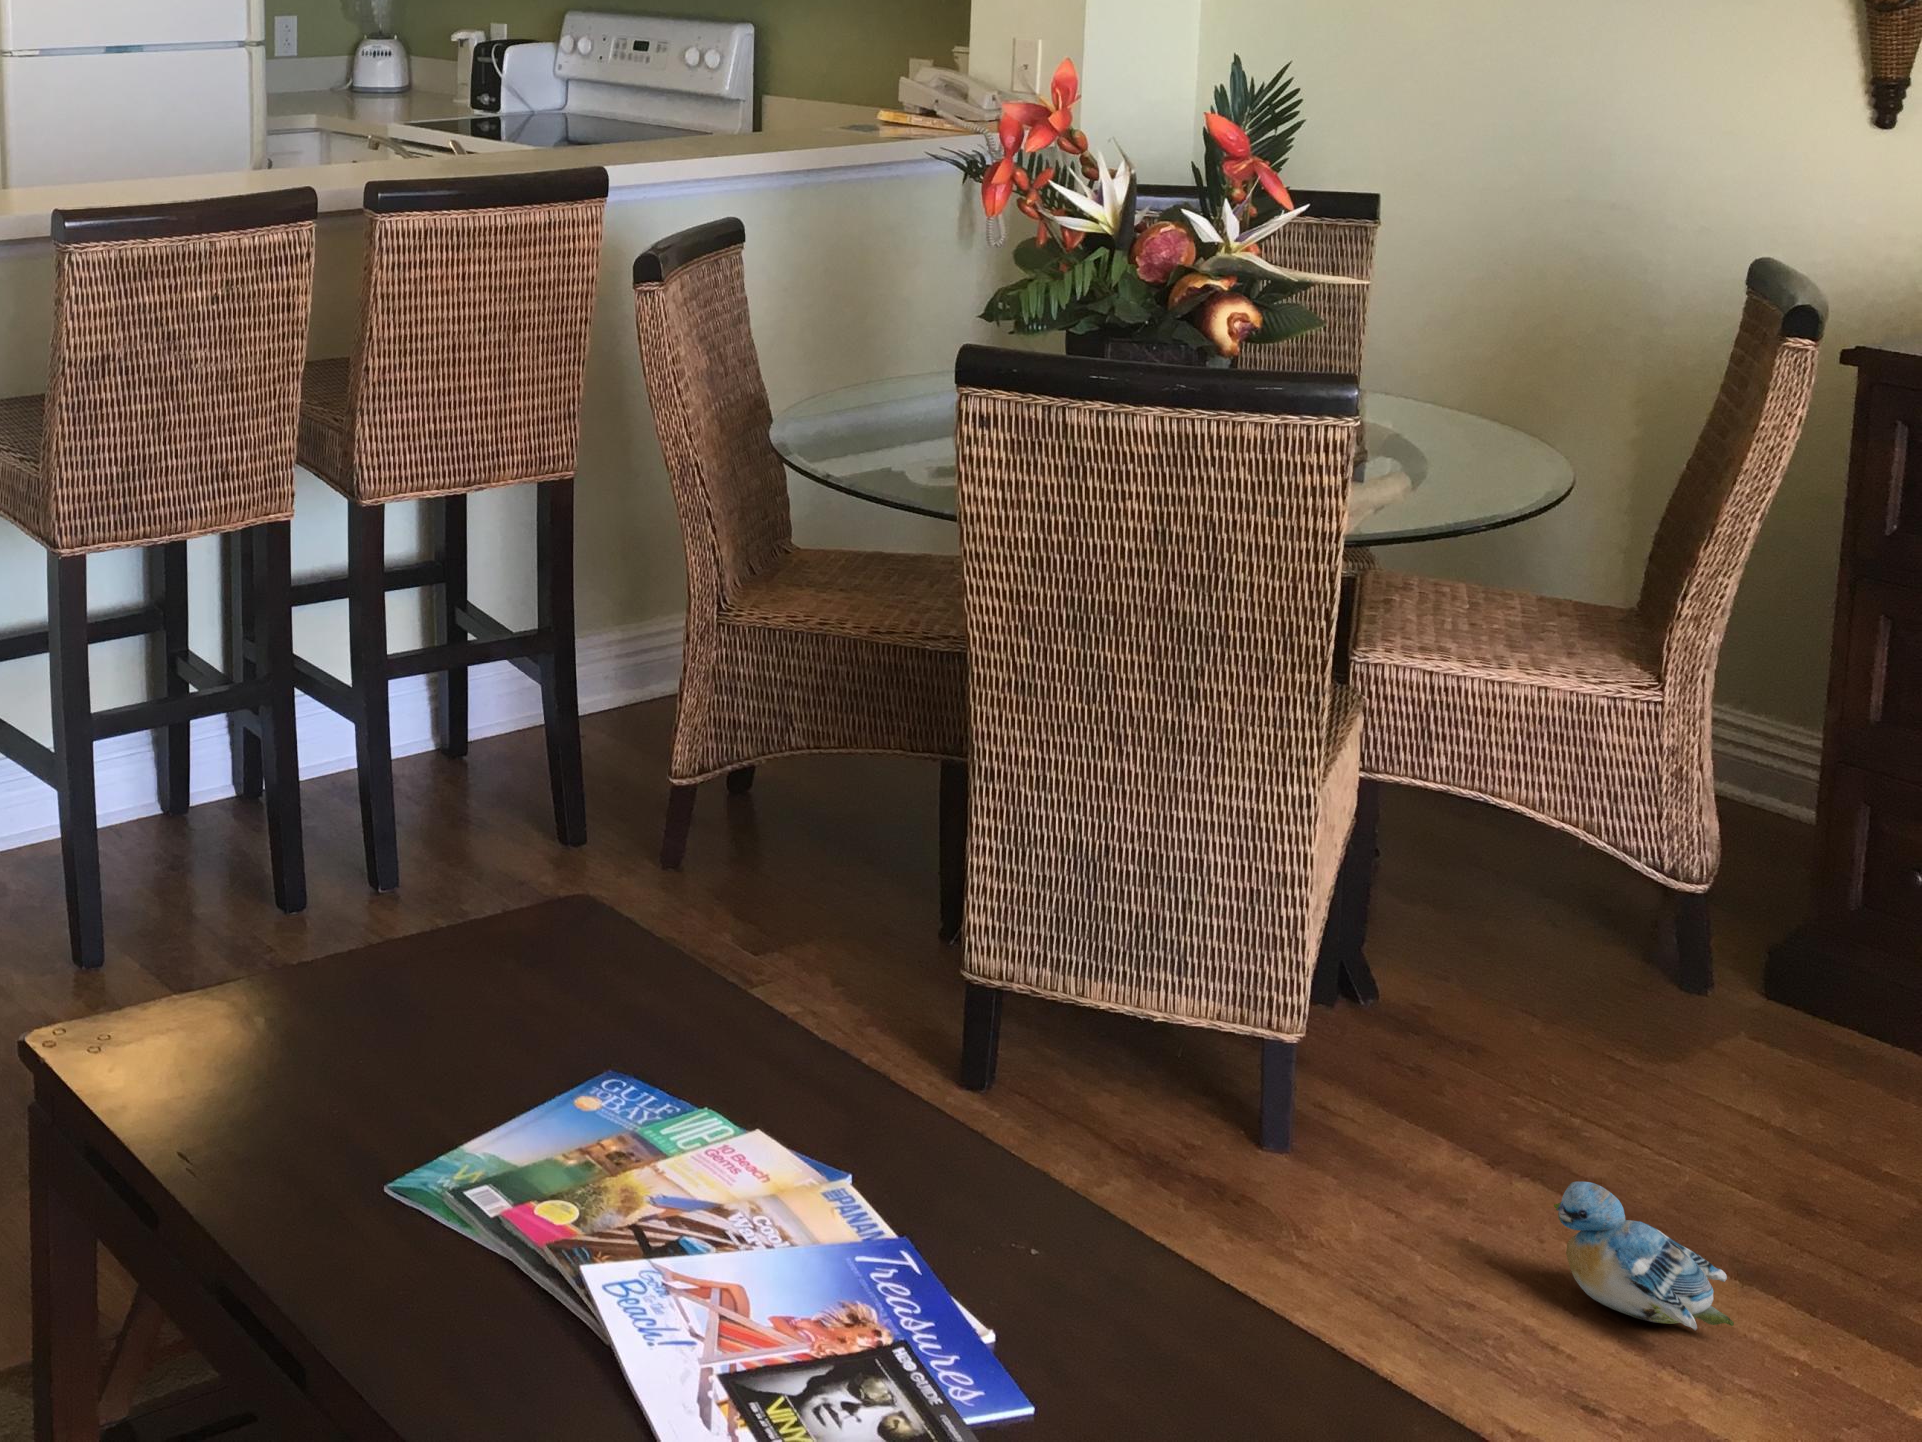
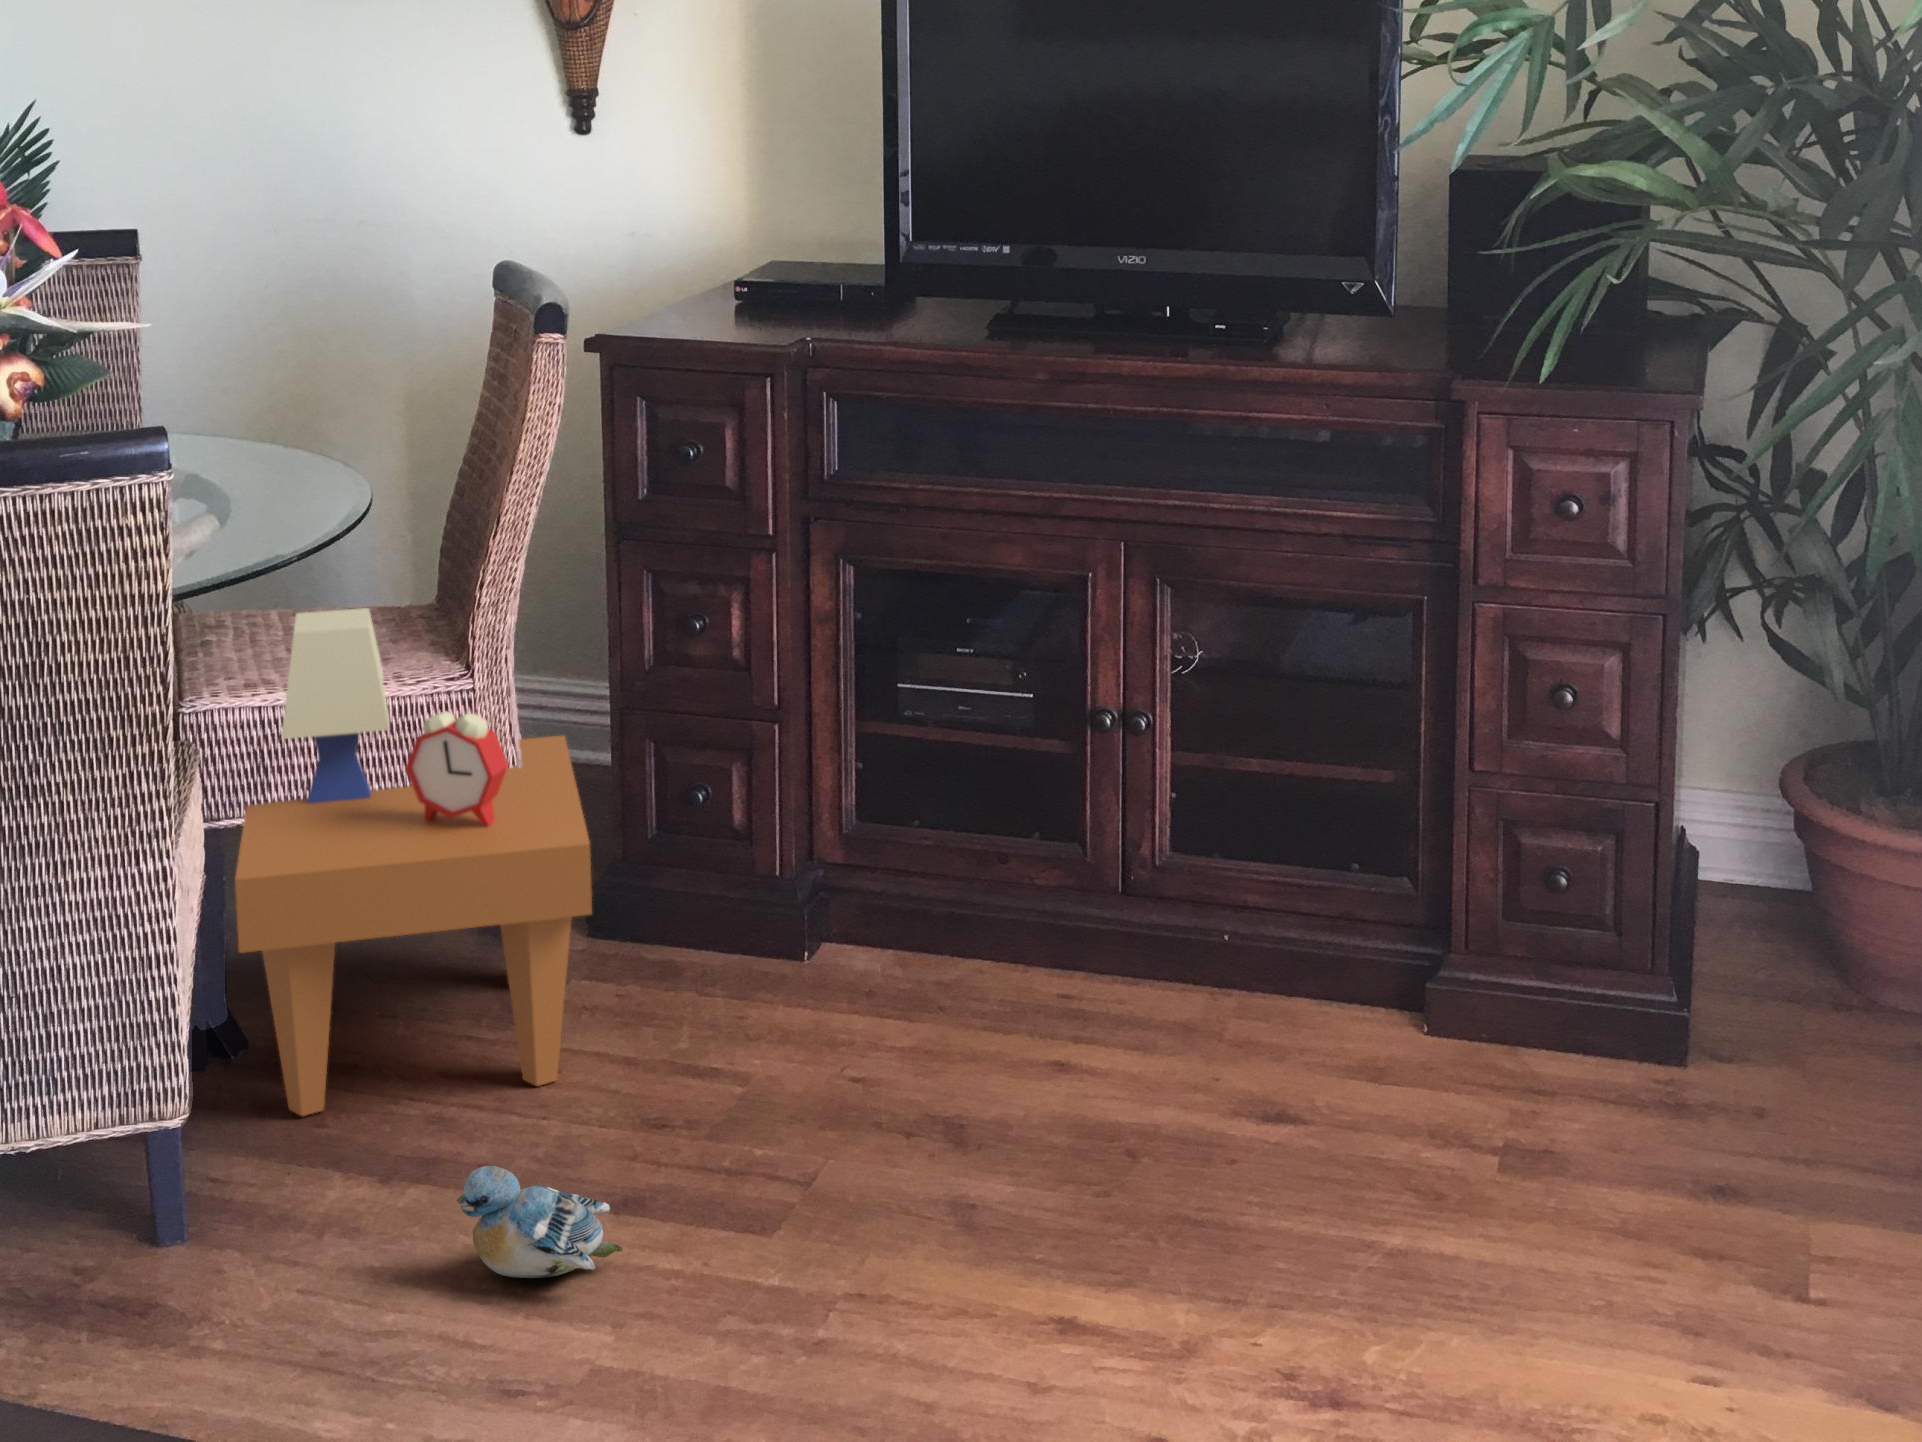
side table: none [1371,590,1767,1139] -> present [235,608,592,1116]

